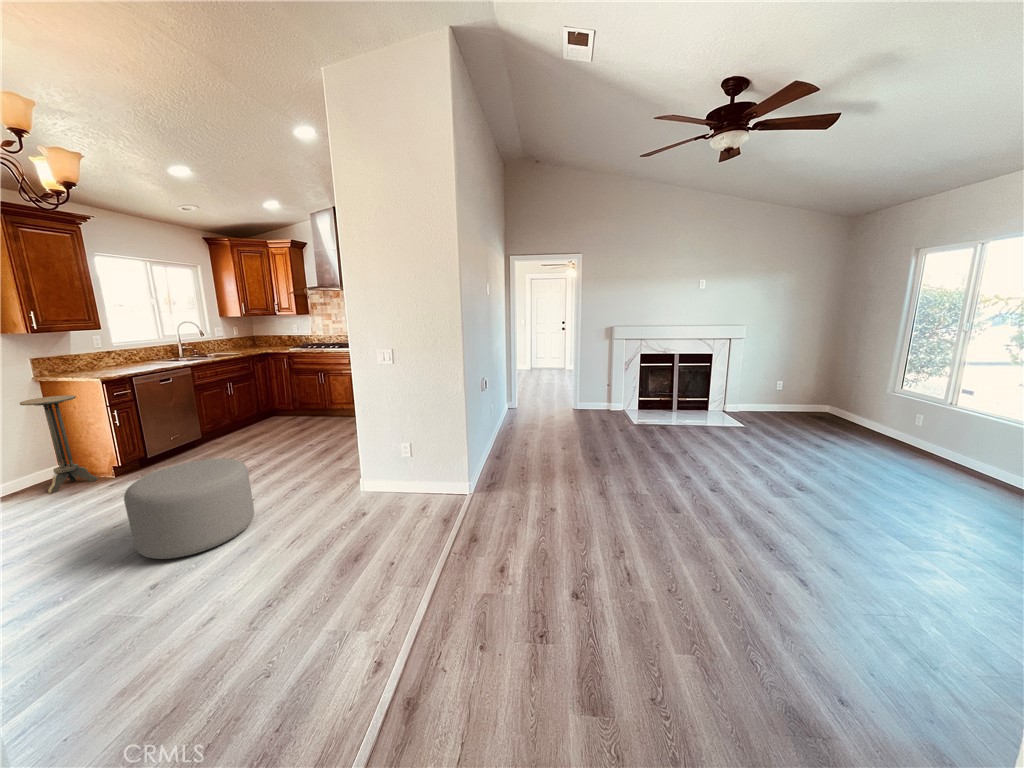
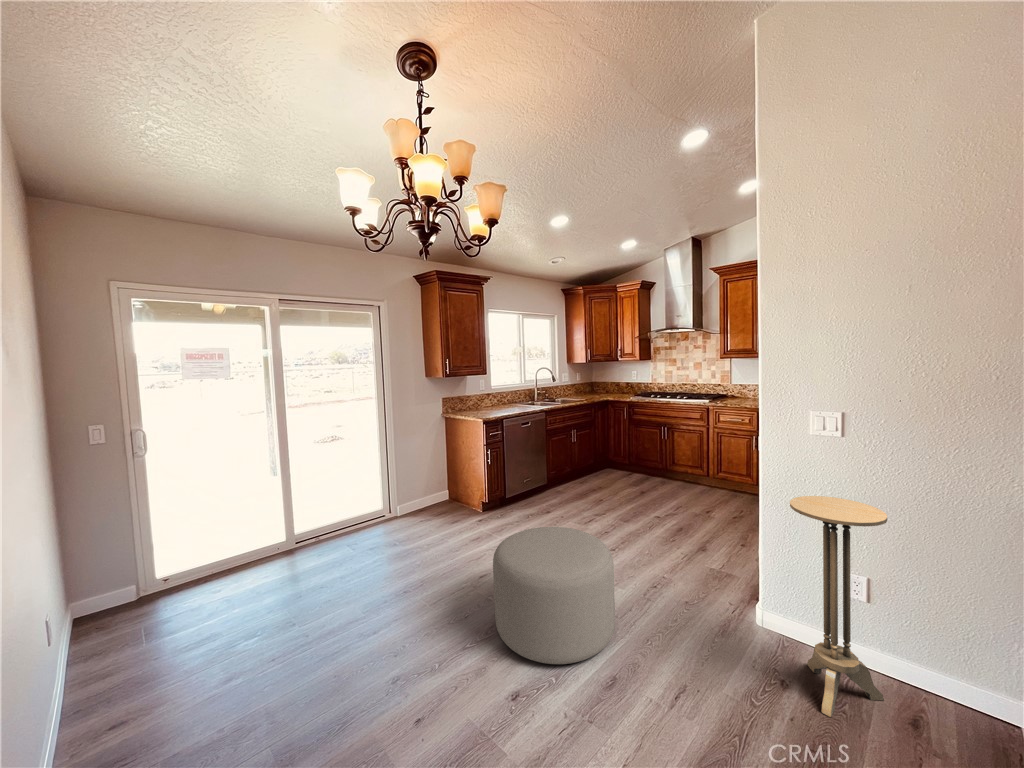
side table: present [20,395,98,493] -> present [790,496,887,717]

